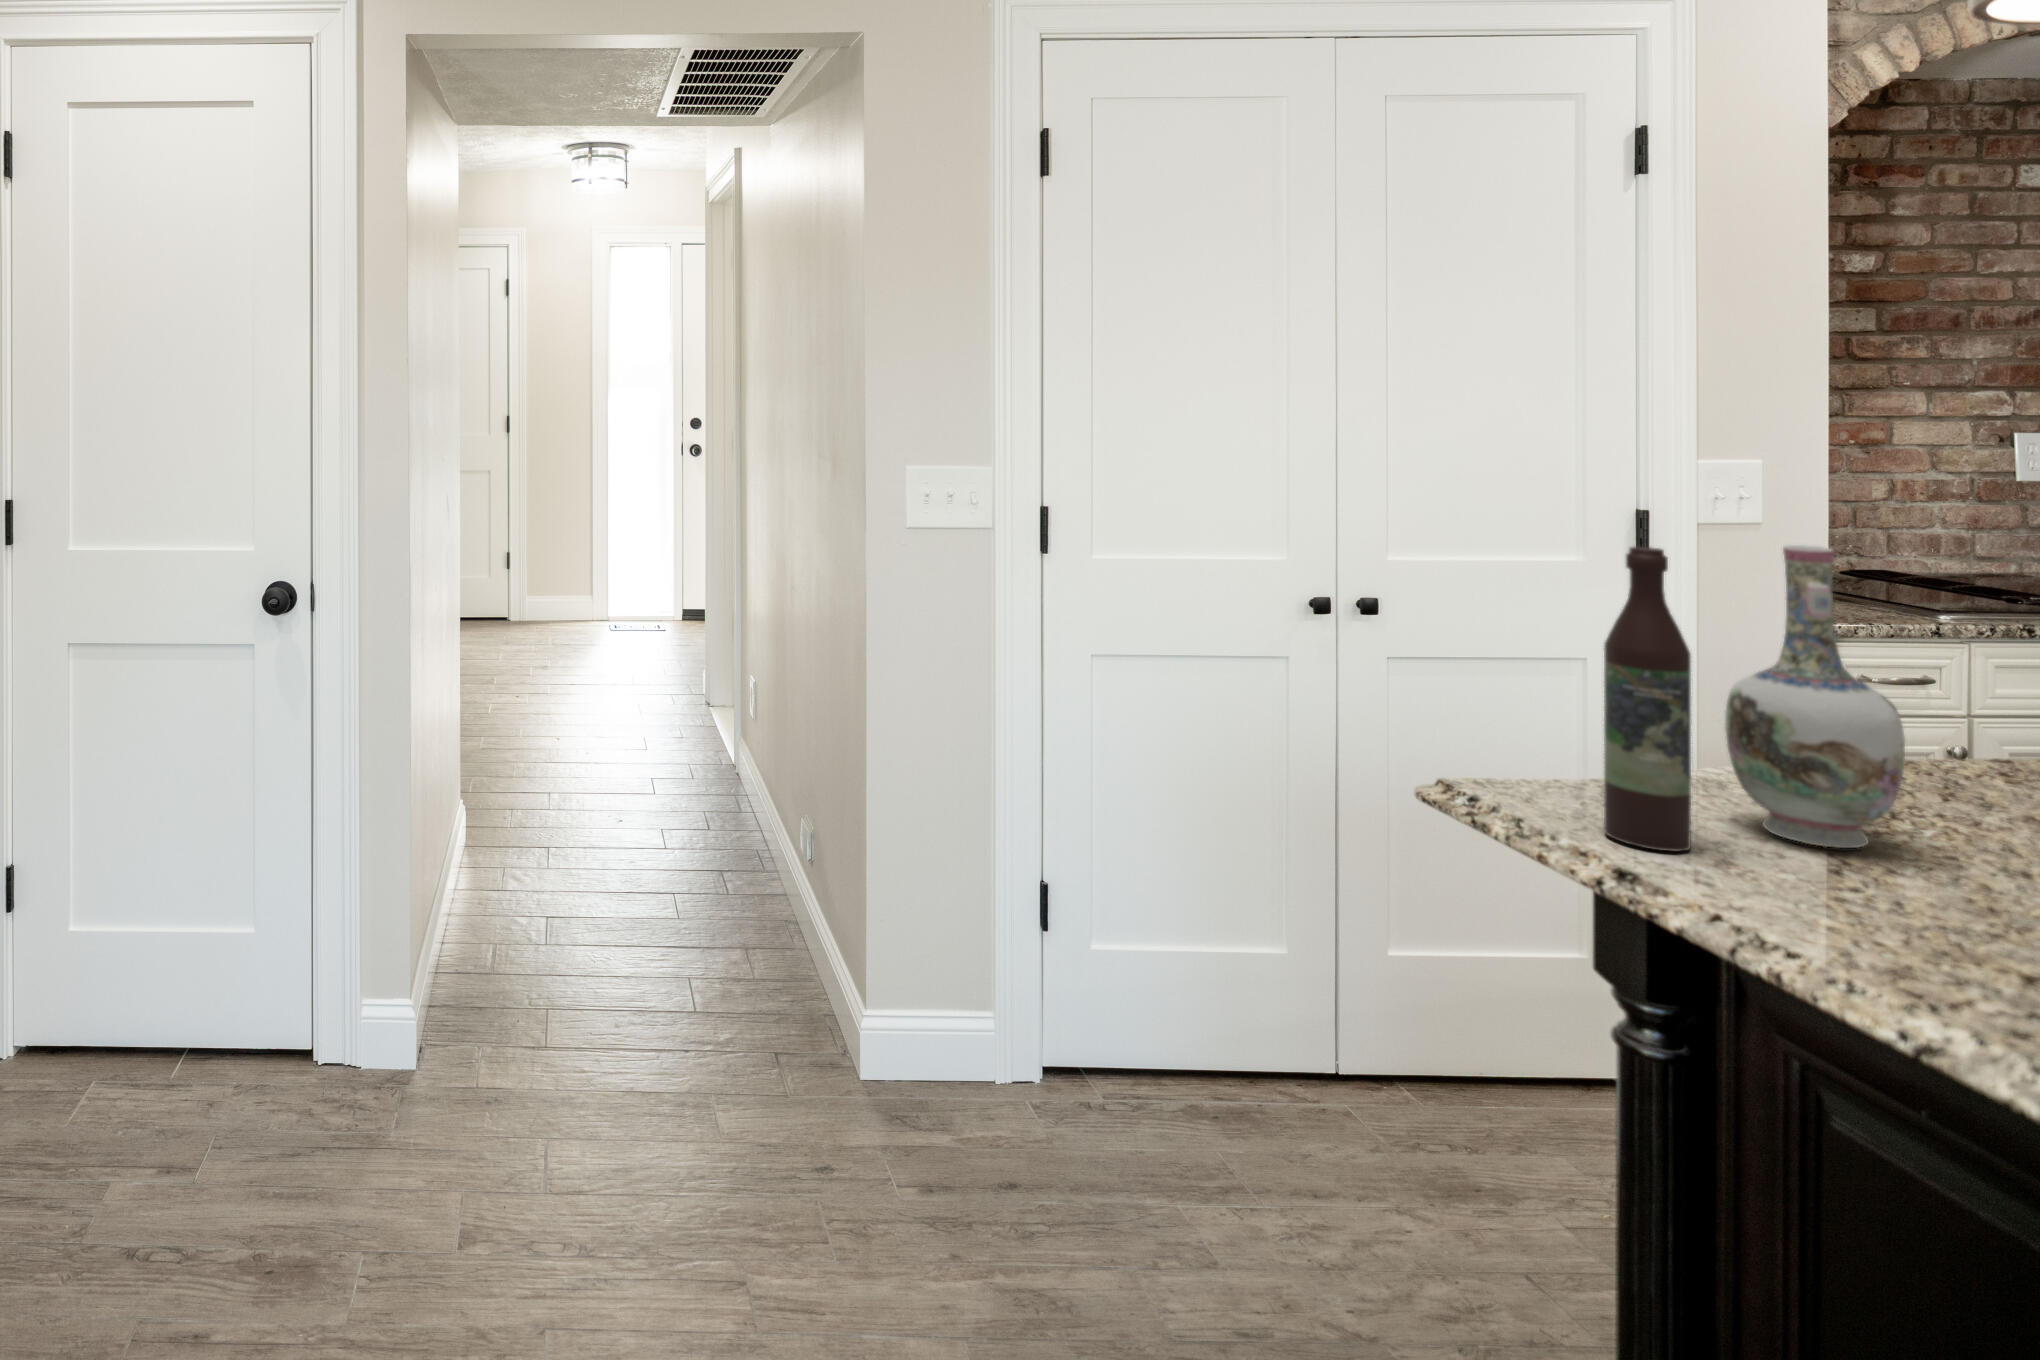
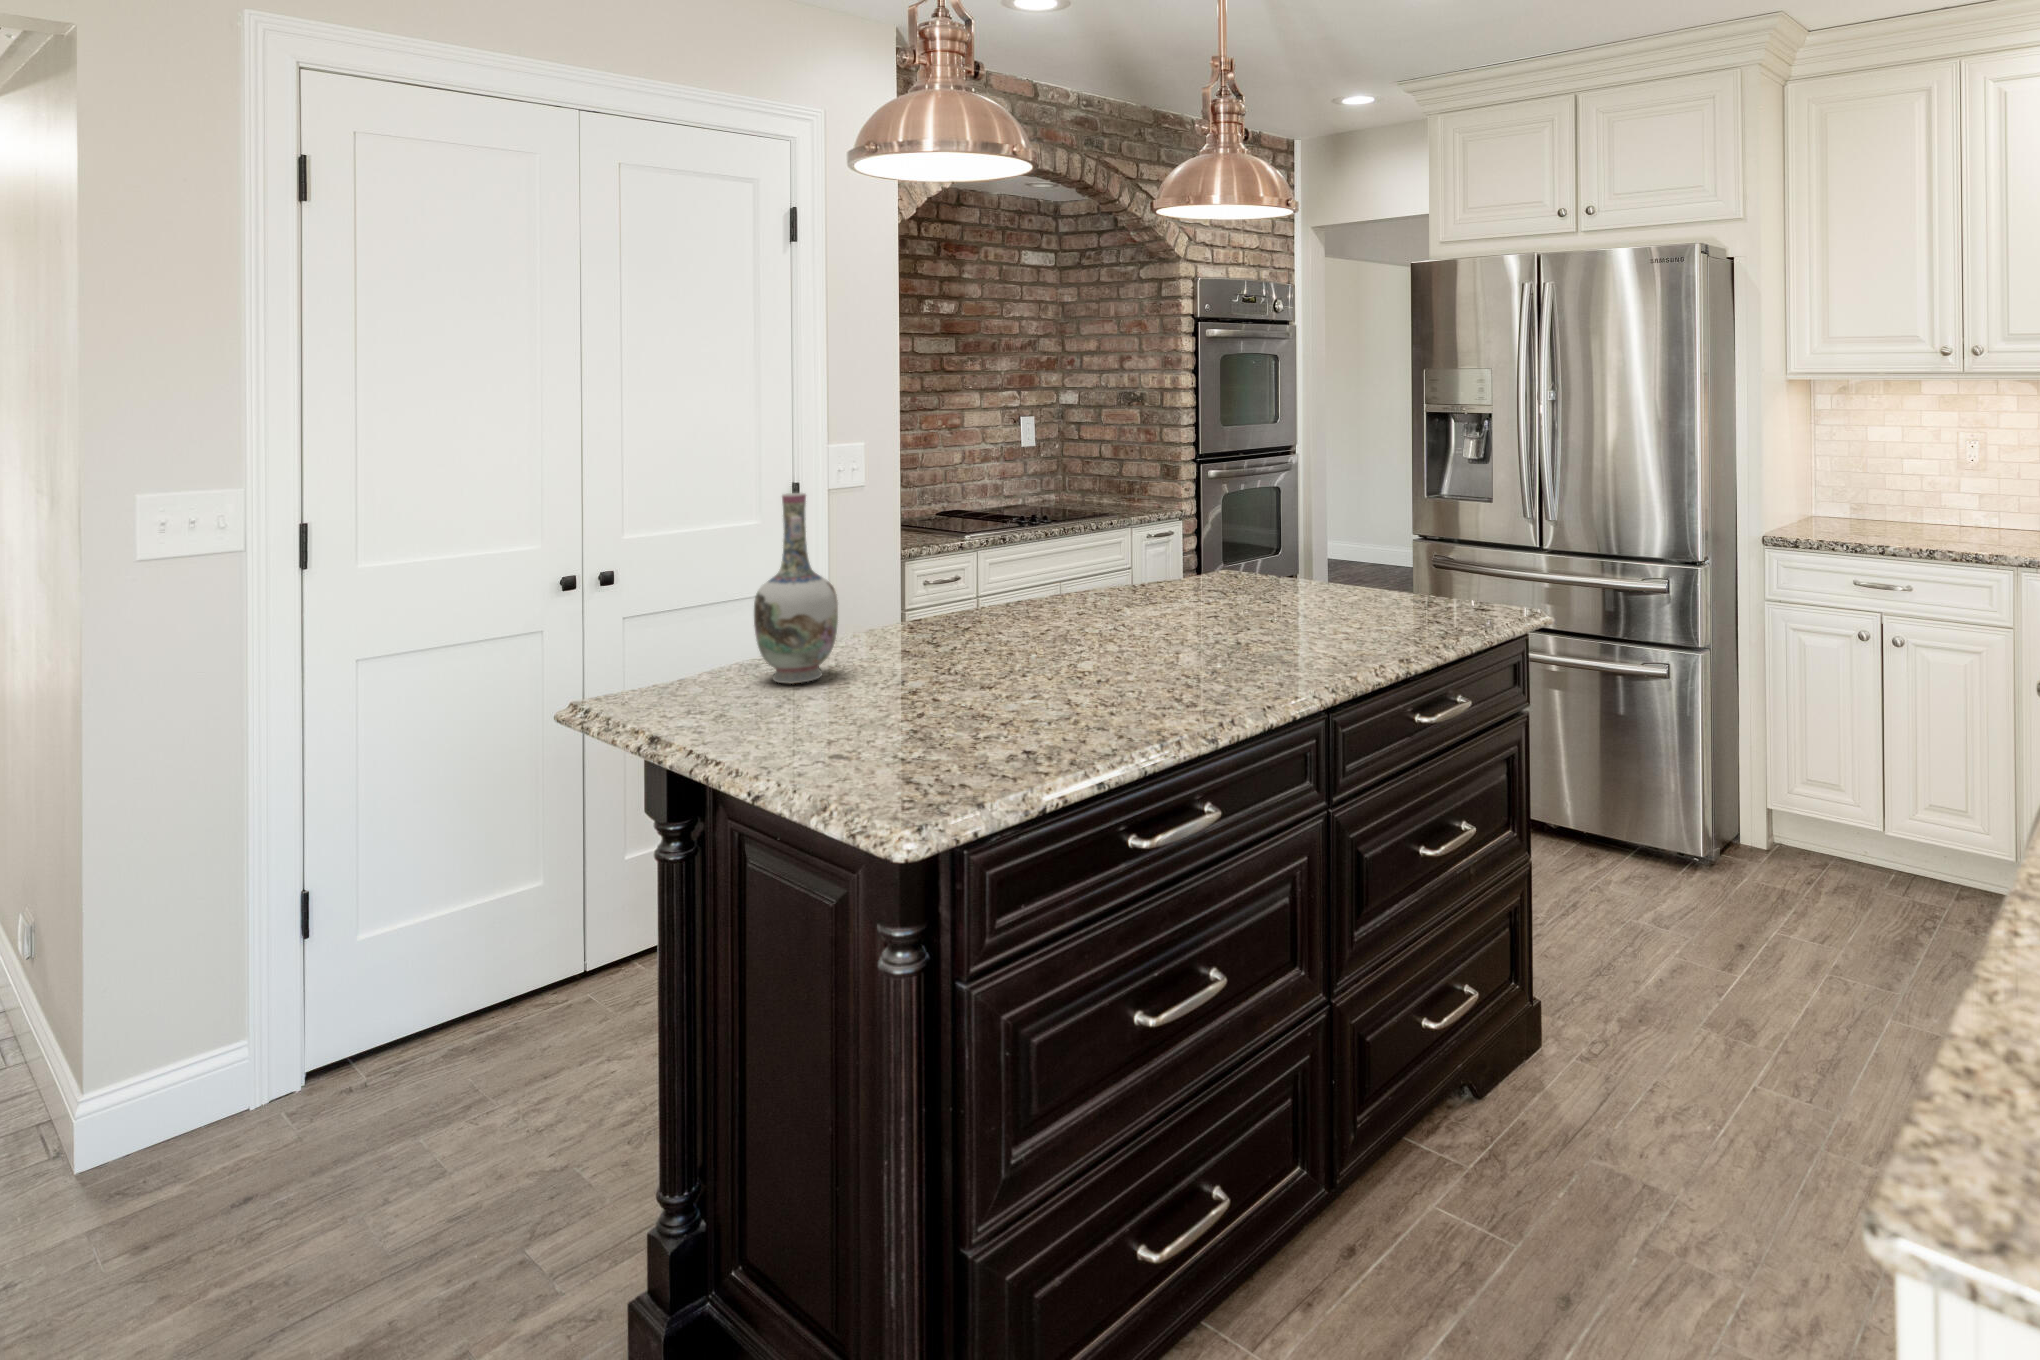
wine bottle: present [1604,547,1691,852] -> none [676,502,723,707]

